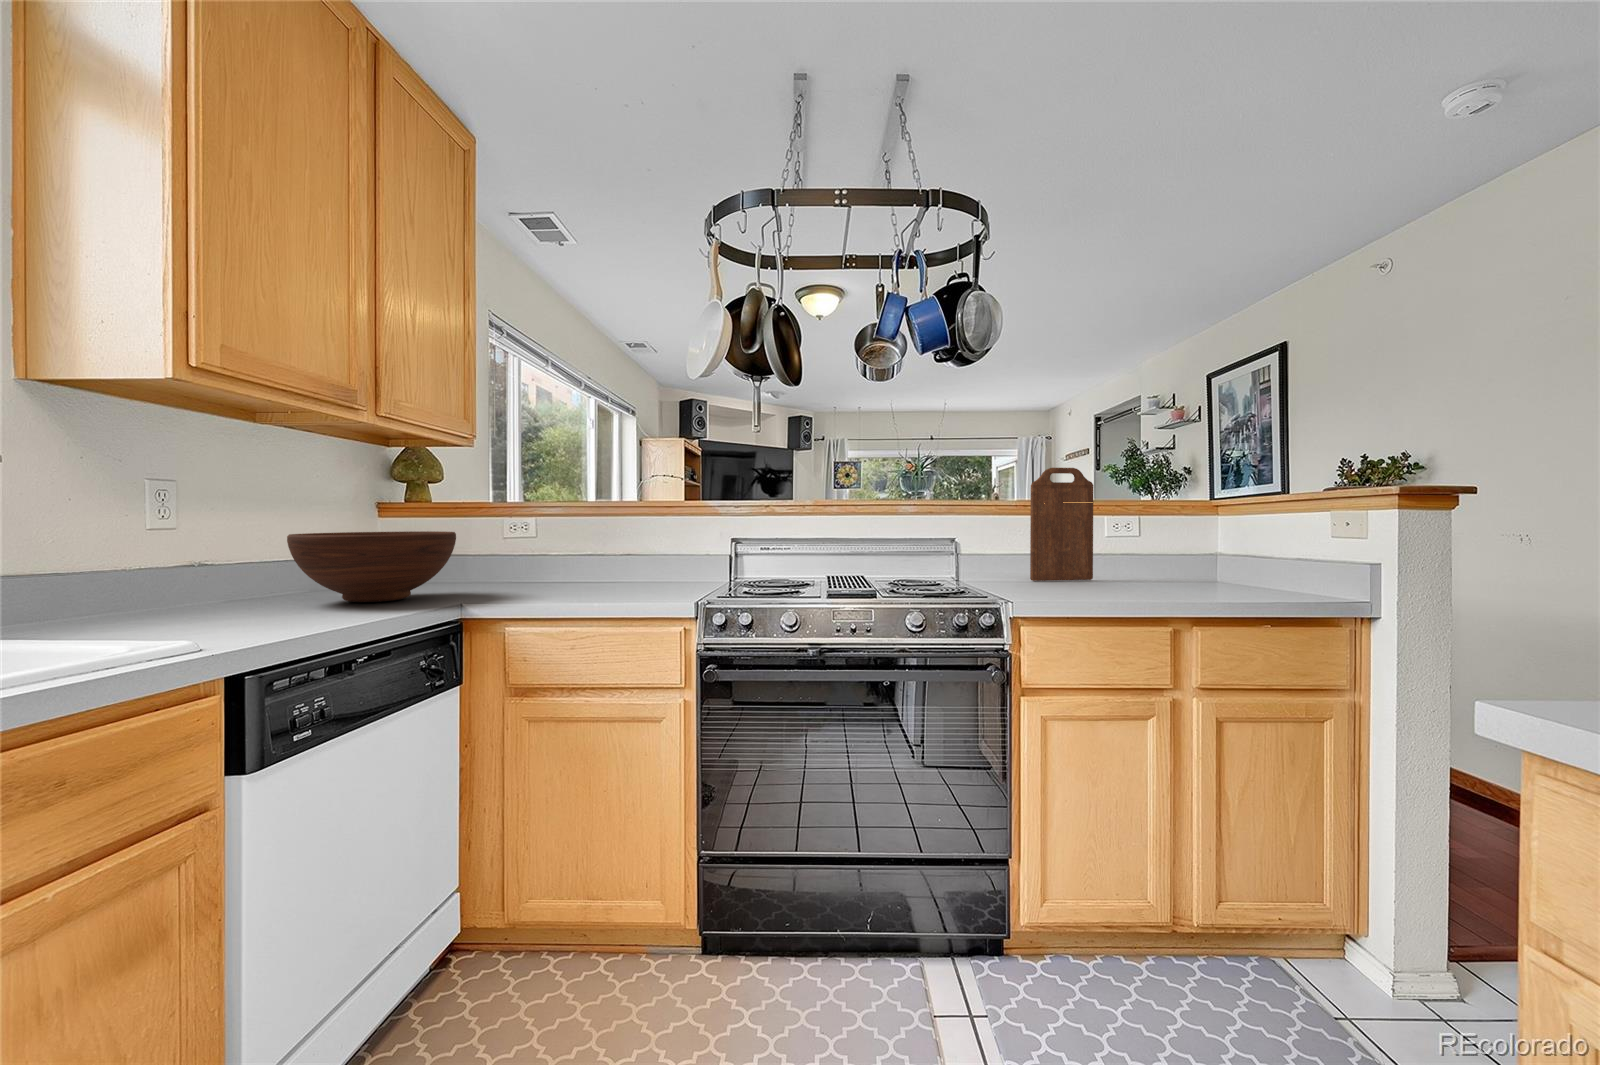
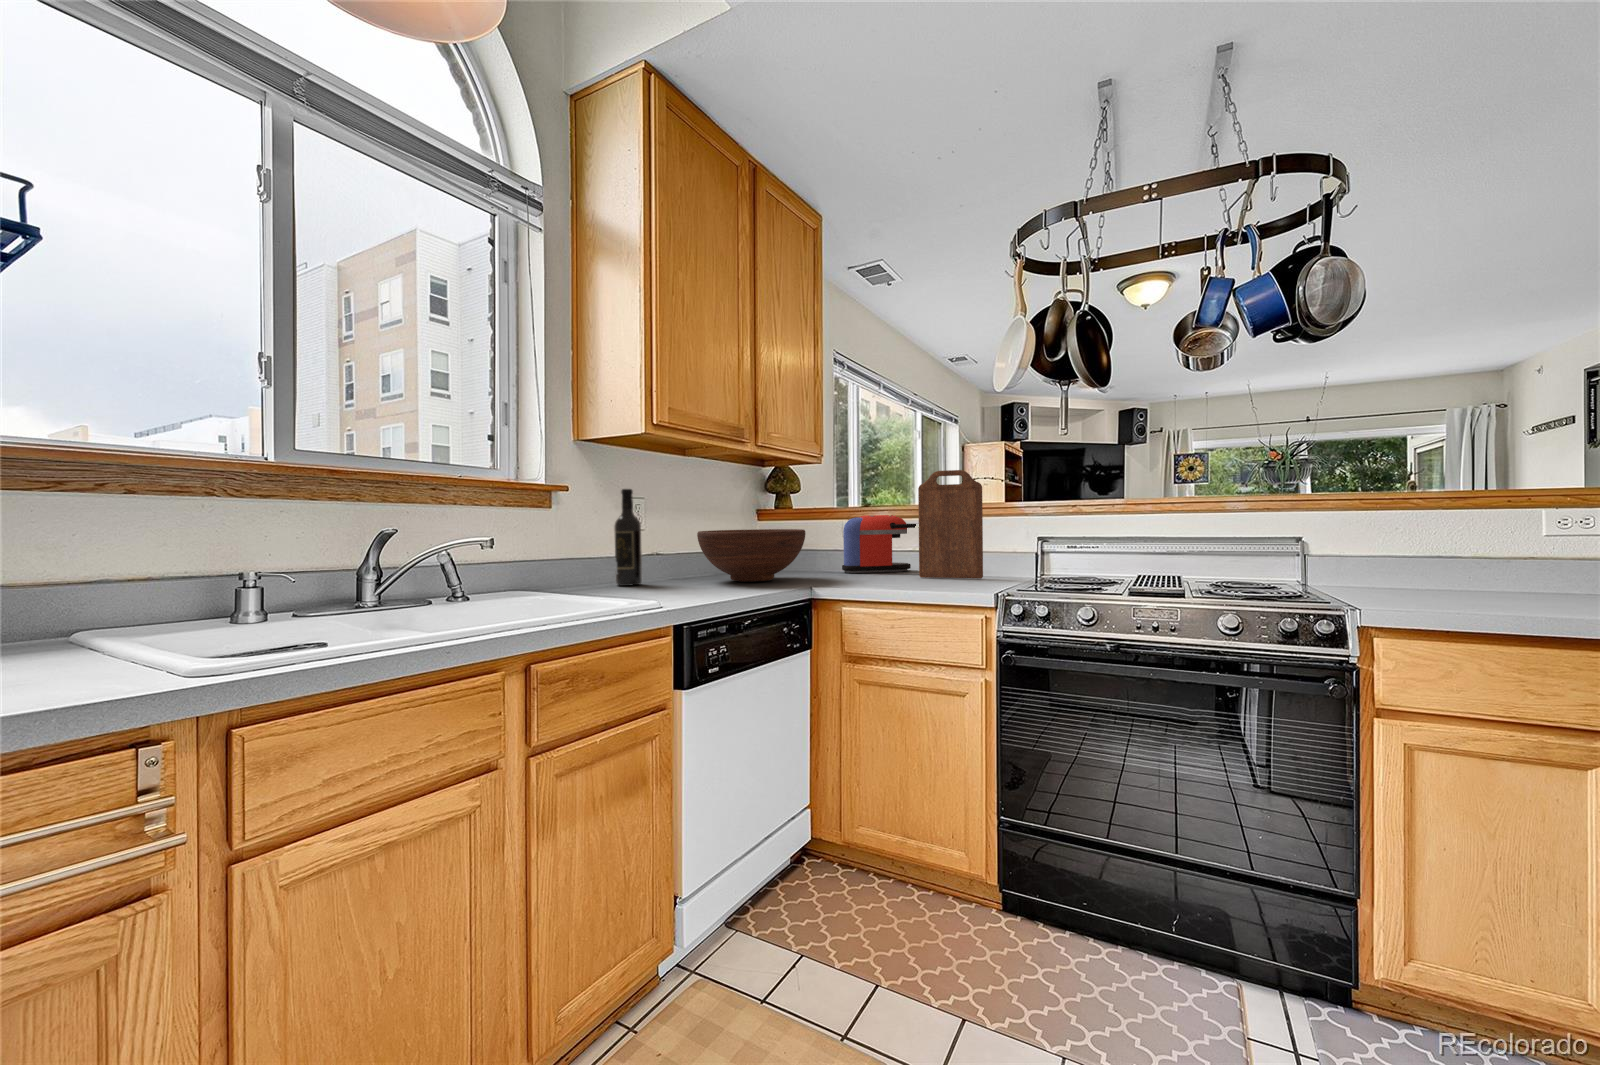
cutting board: present [1030,468,1094,581] -> present [918,470,983,579]
wine bottle: none [132,470,187,617] -> present [614,489,642,586]
coffee maker: none [504,515,600,585] -> present [842,515,916,573]

